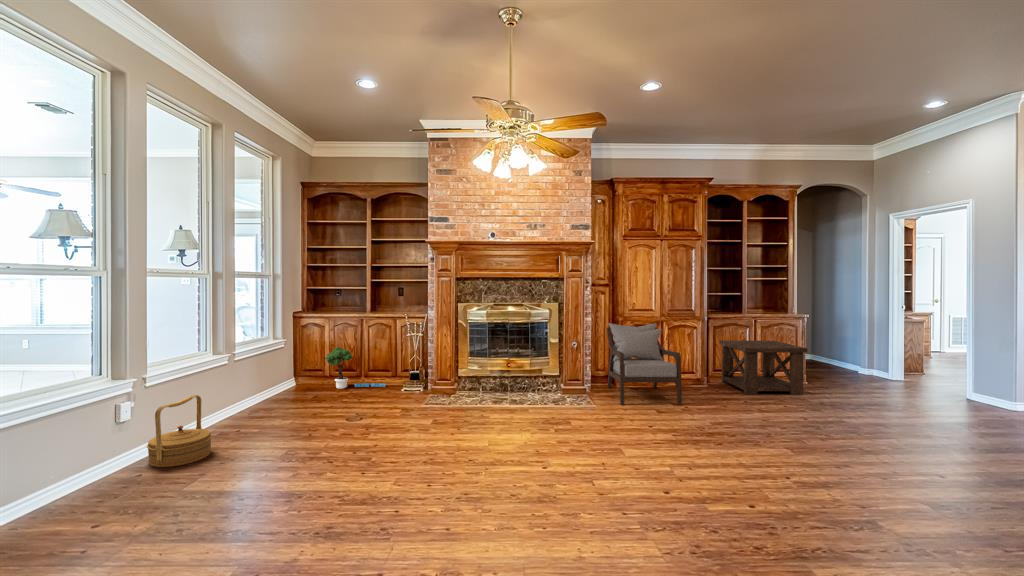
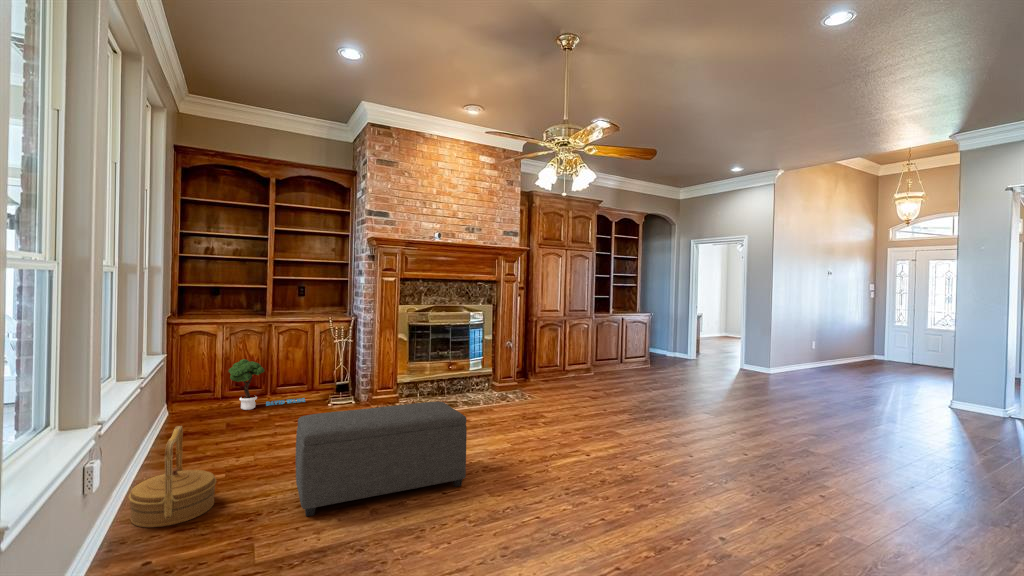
armchair: present [607,323,682,405] -> none [524,322,601,394]
side table: present [719,340,807,395] -> none [599,334,666,377]
ottoman: none [228,397,391,482] -> present [296,402,467,516]

